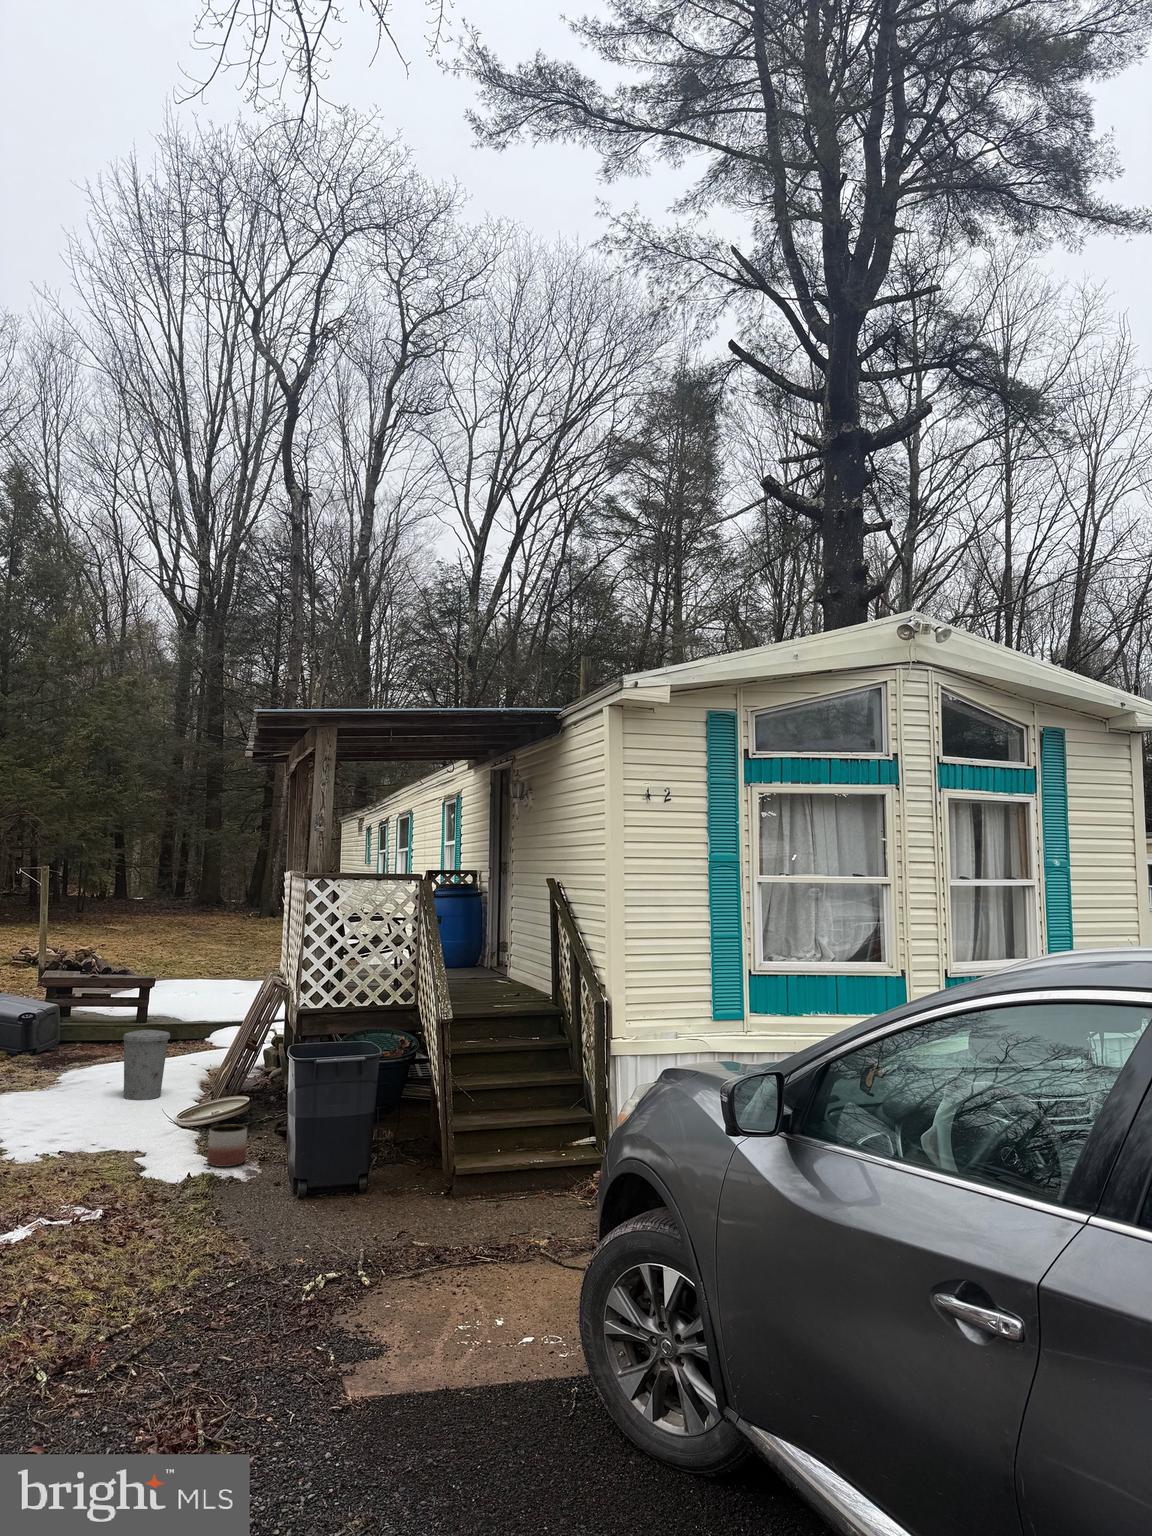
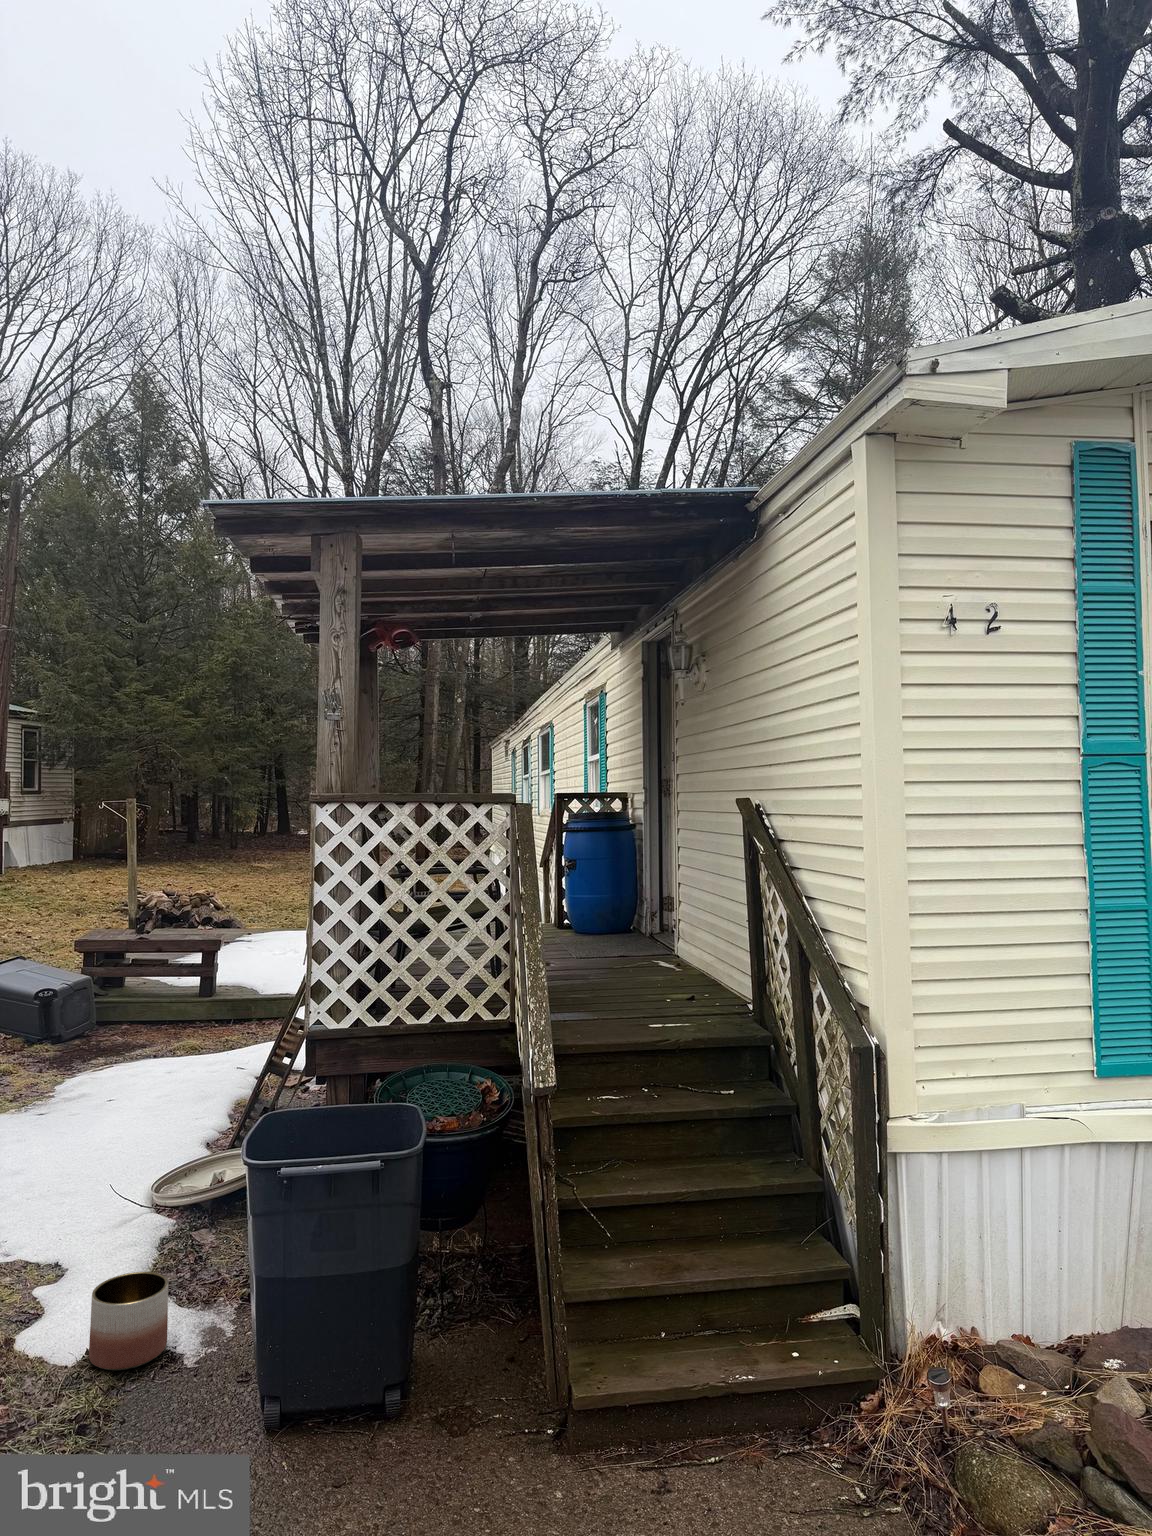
trash can: present [123,1030,170,1100] -> none [91,1033,163,1143]

